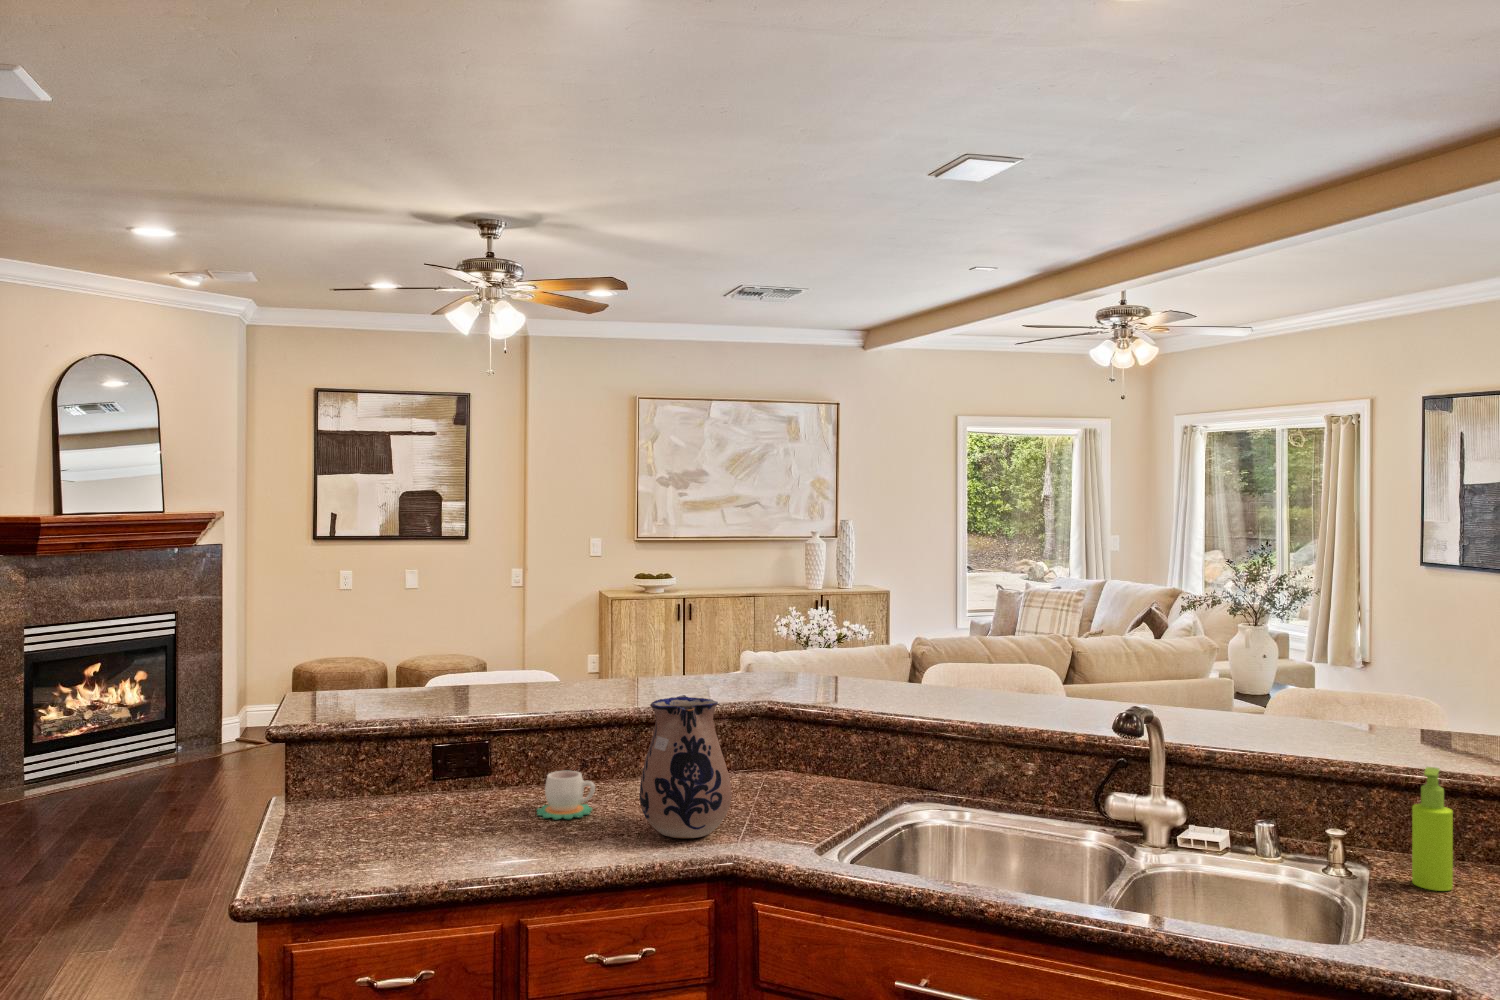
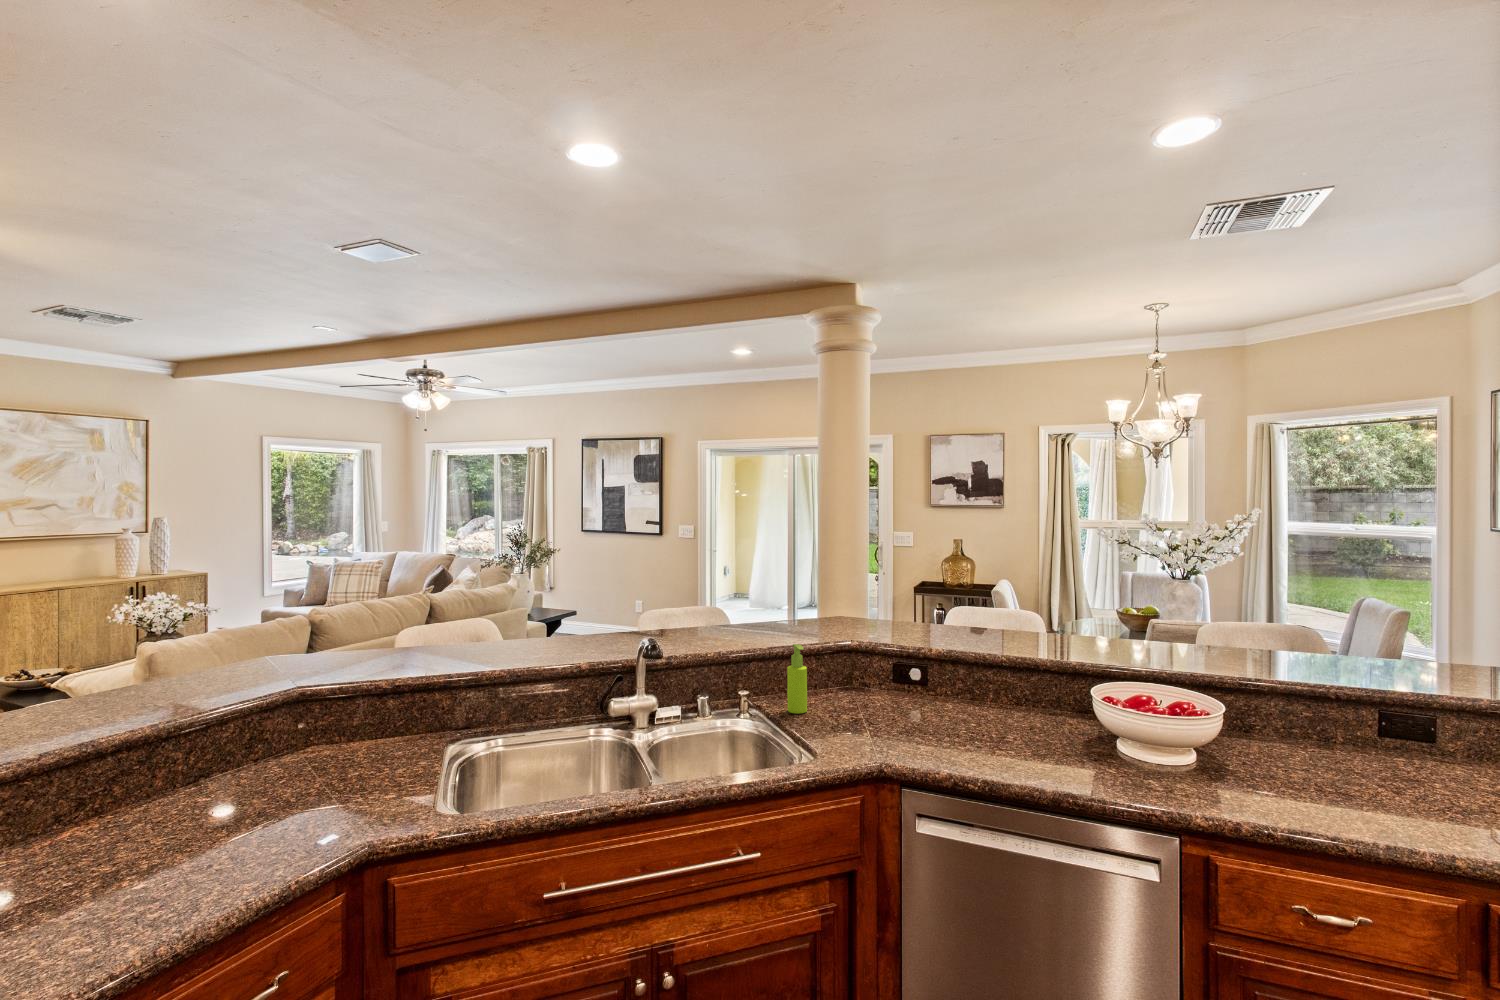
ceramic pitcher: present [640,695,732,838] -> none [227,696,338,848]
mug: present [537,771,595,819] -> none [47,814,140,883]

